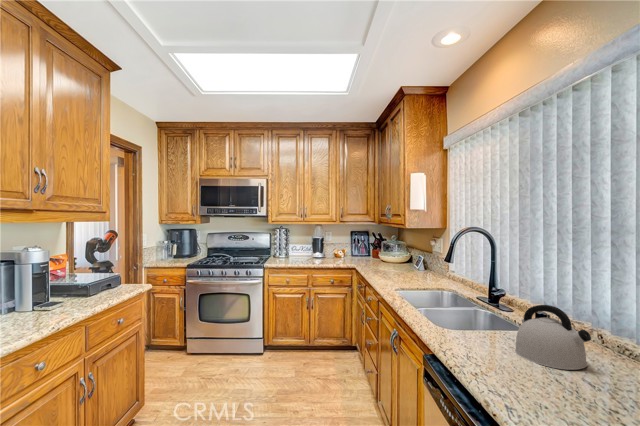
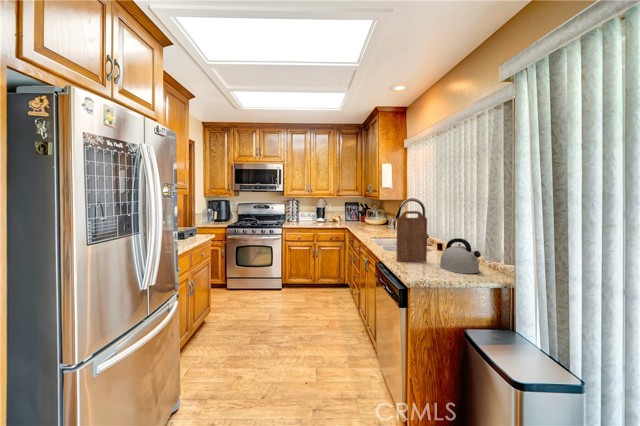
cutting board: none [441,257,490,340] -> present [397,211,427,262]

